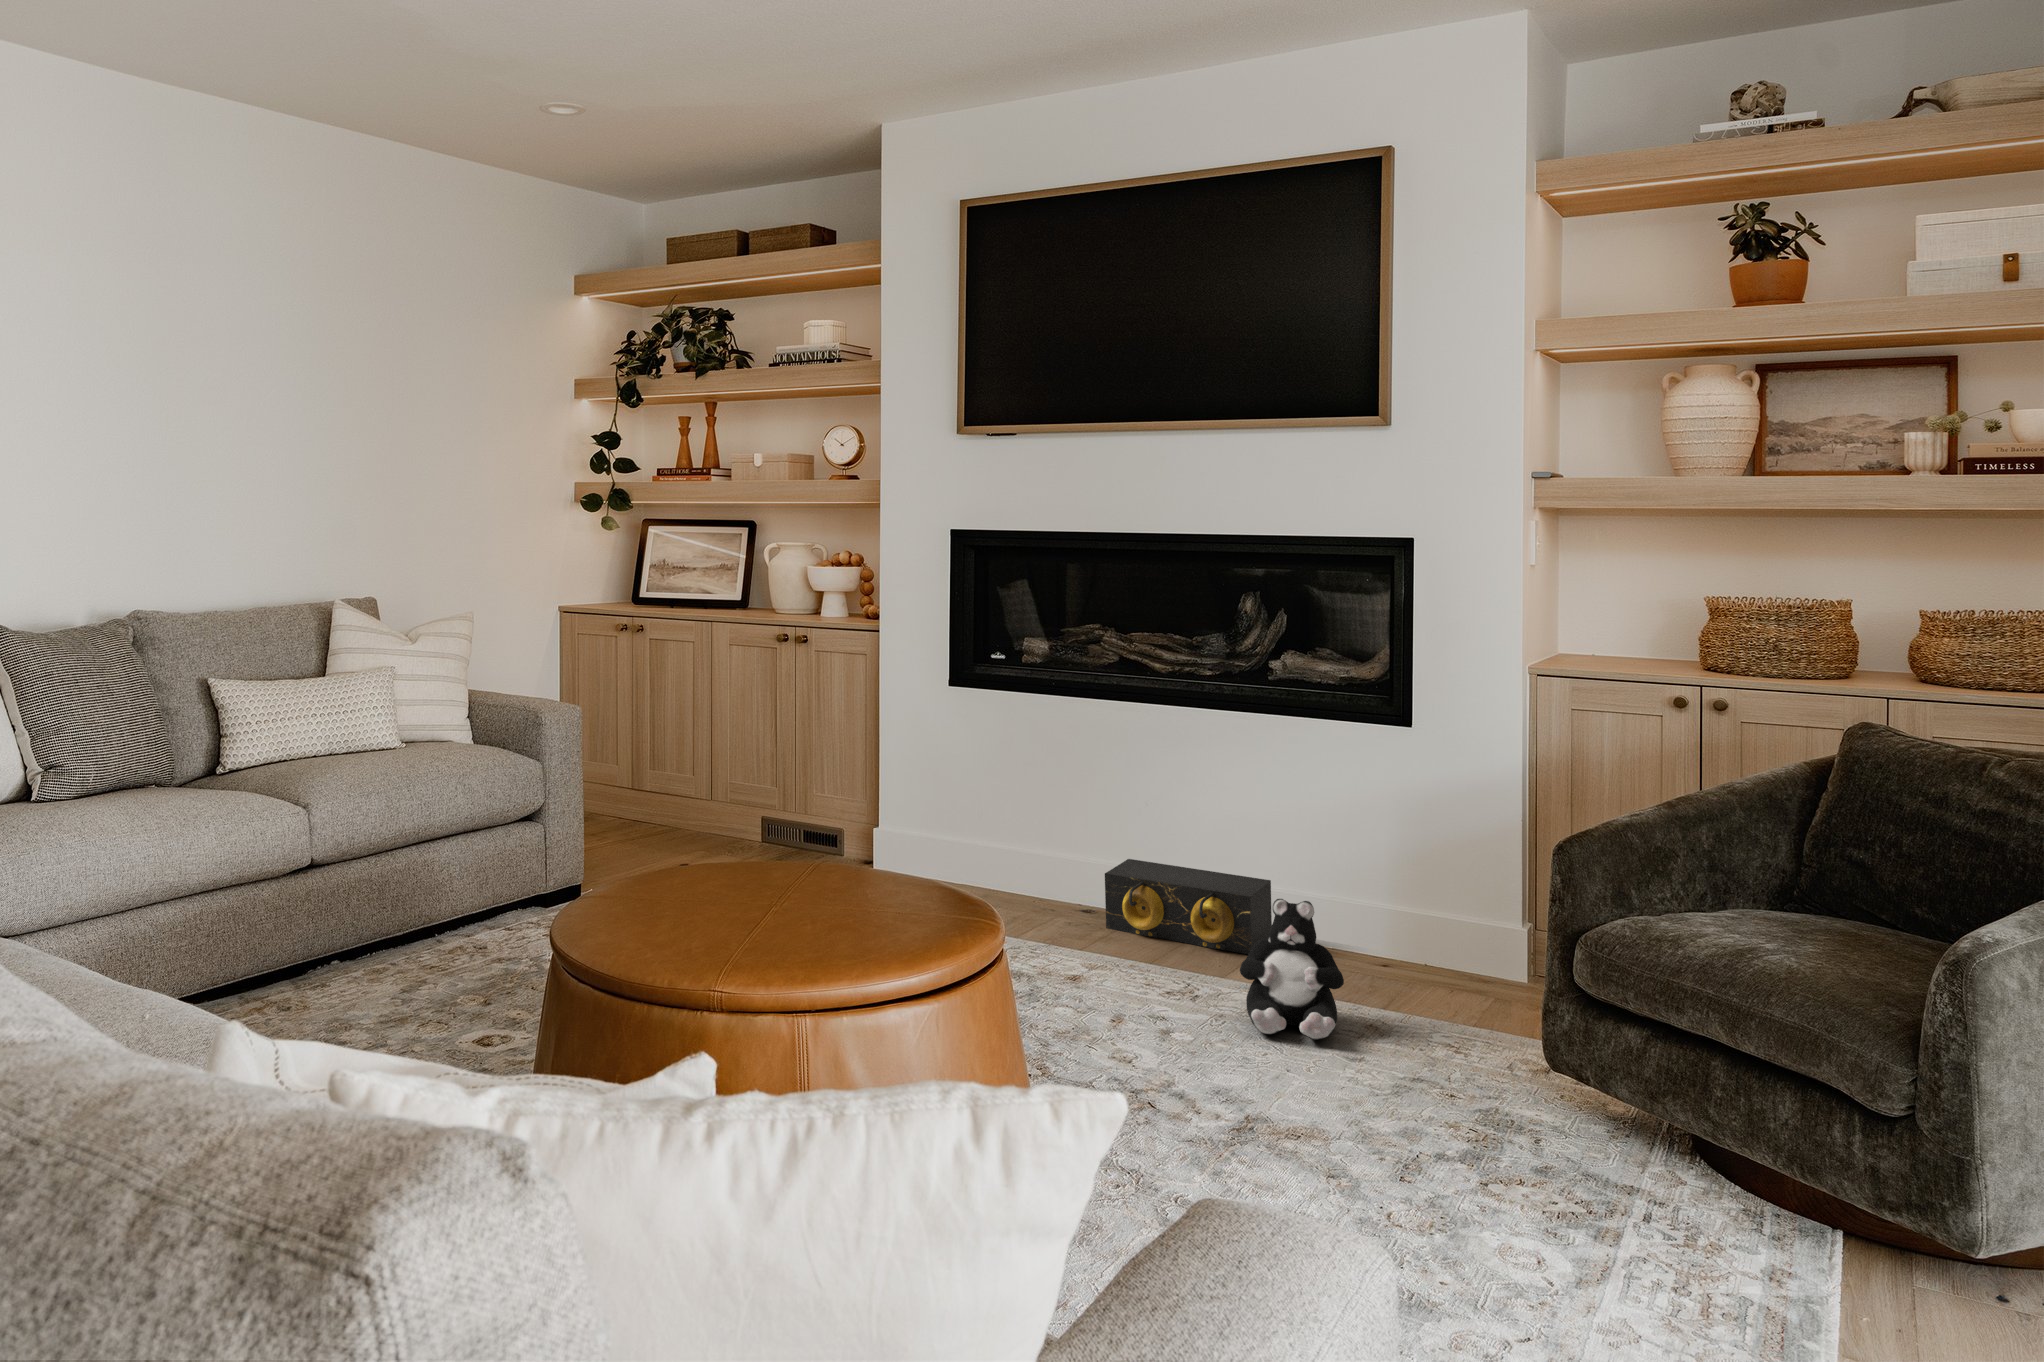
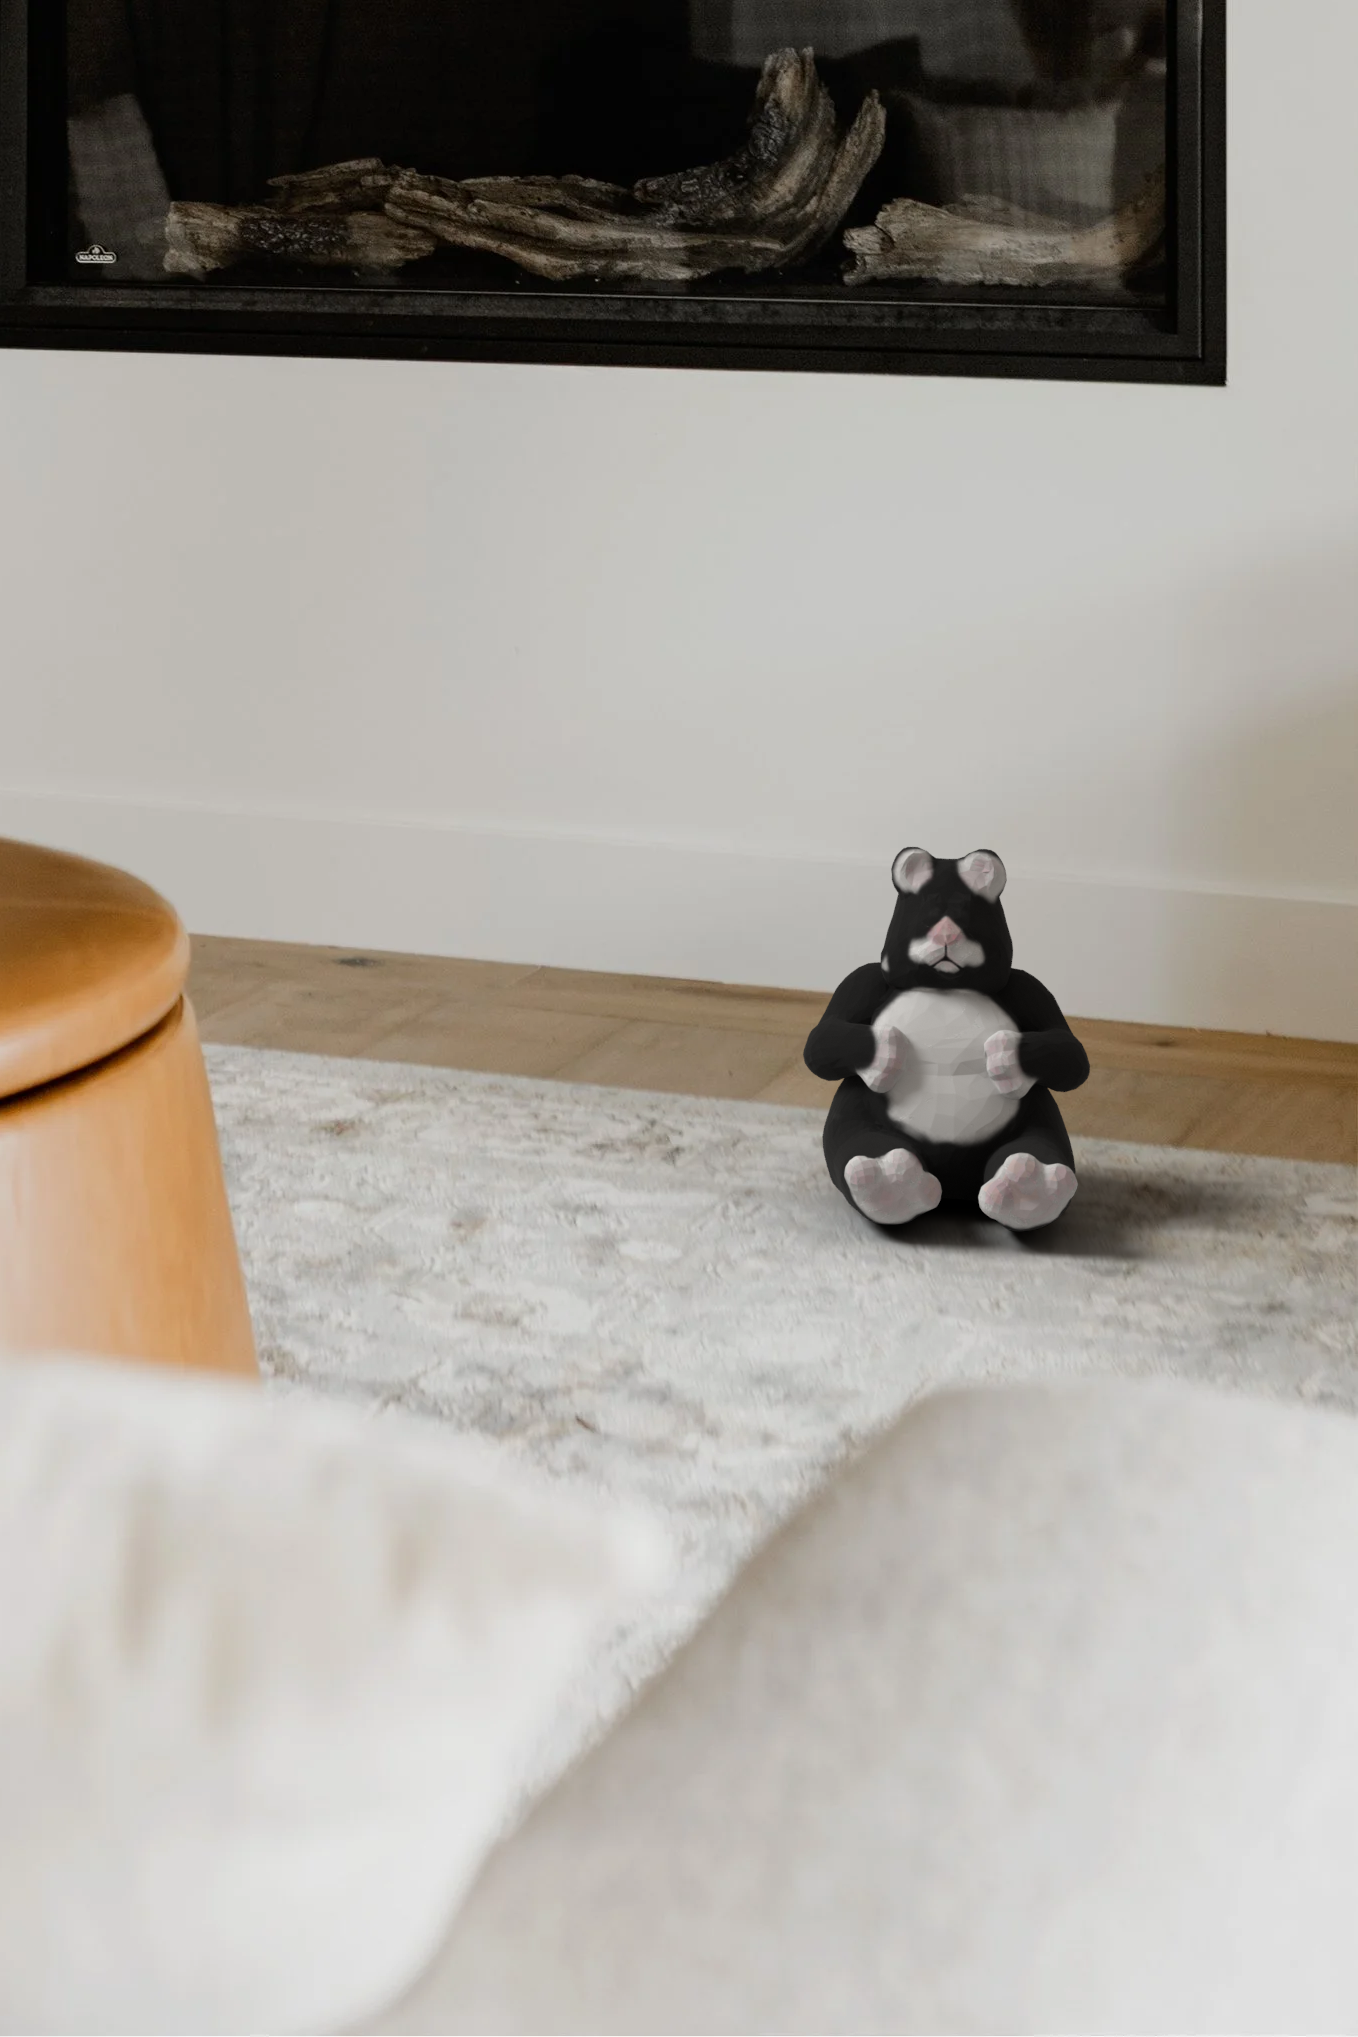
speaker: present [1105,859,1272,954] -> none [398,799,855,1038]

